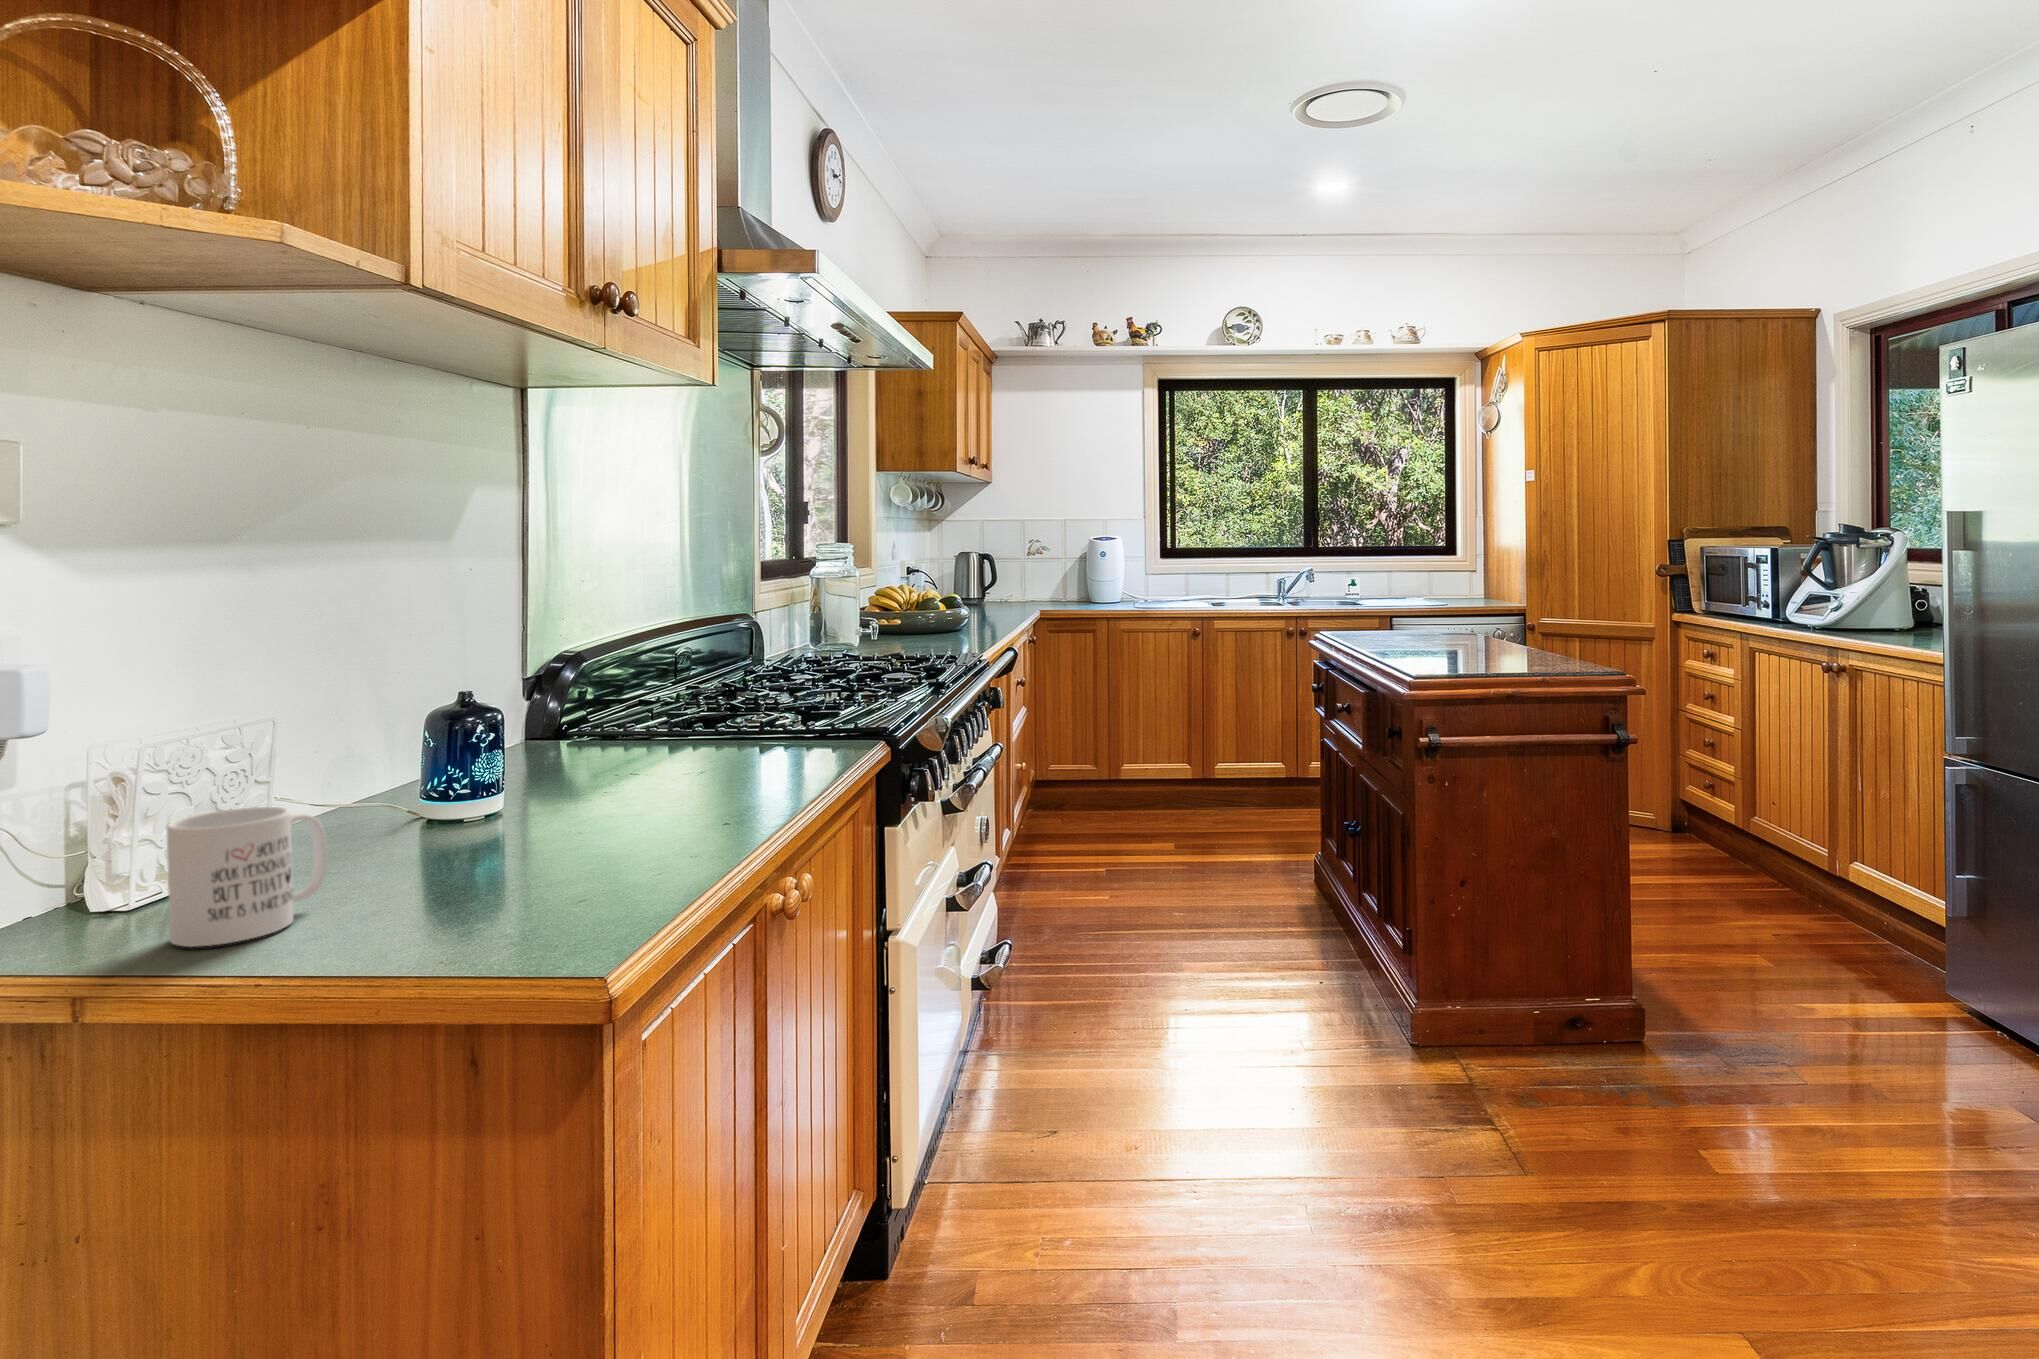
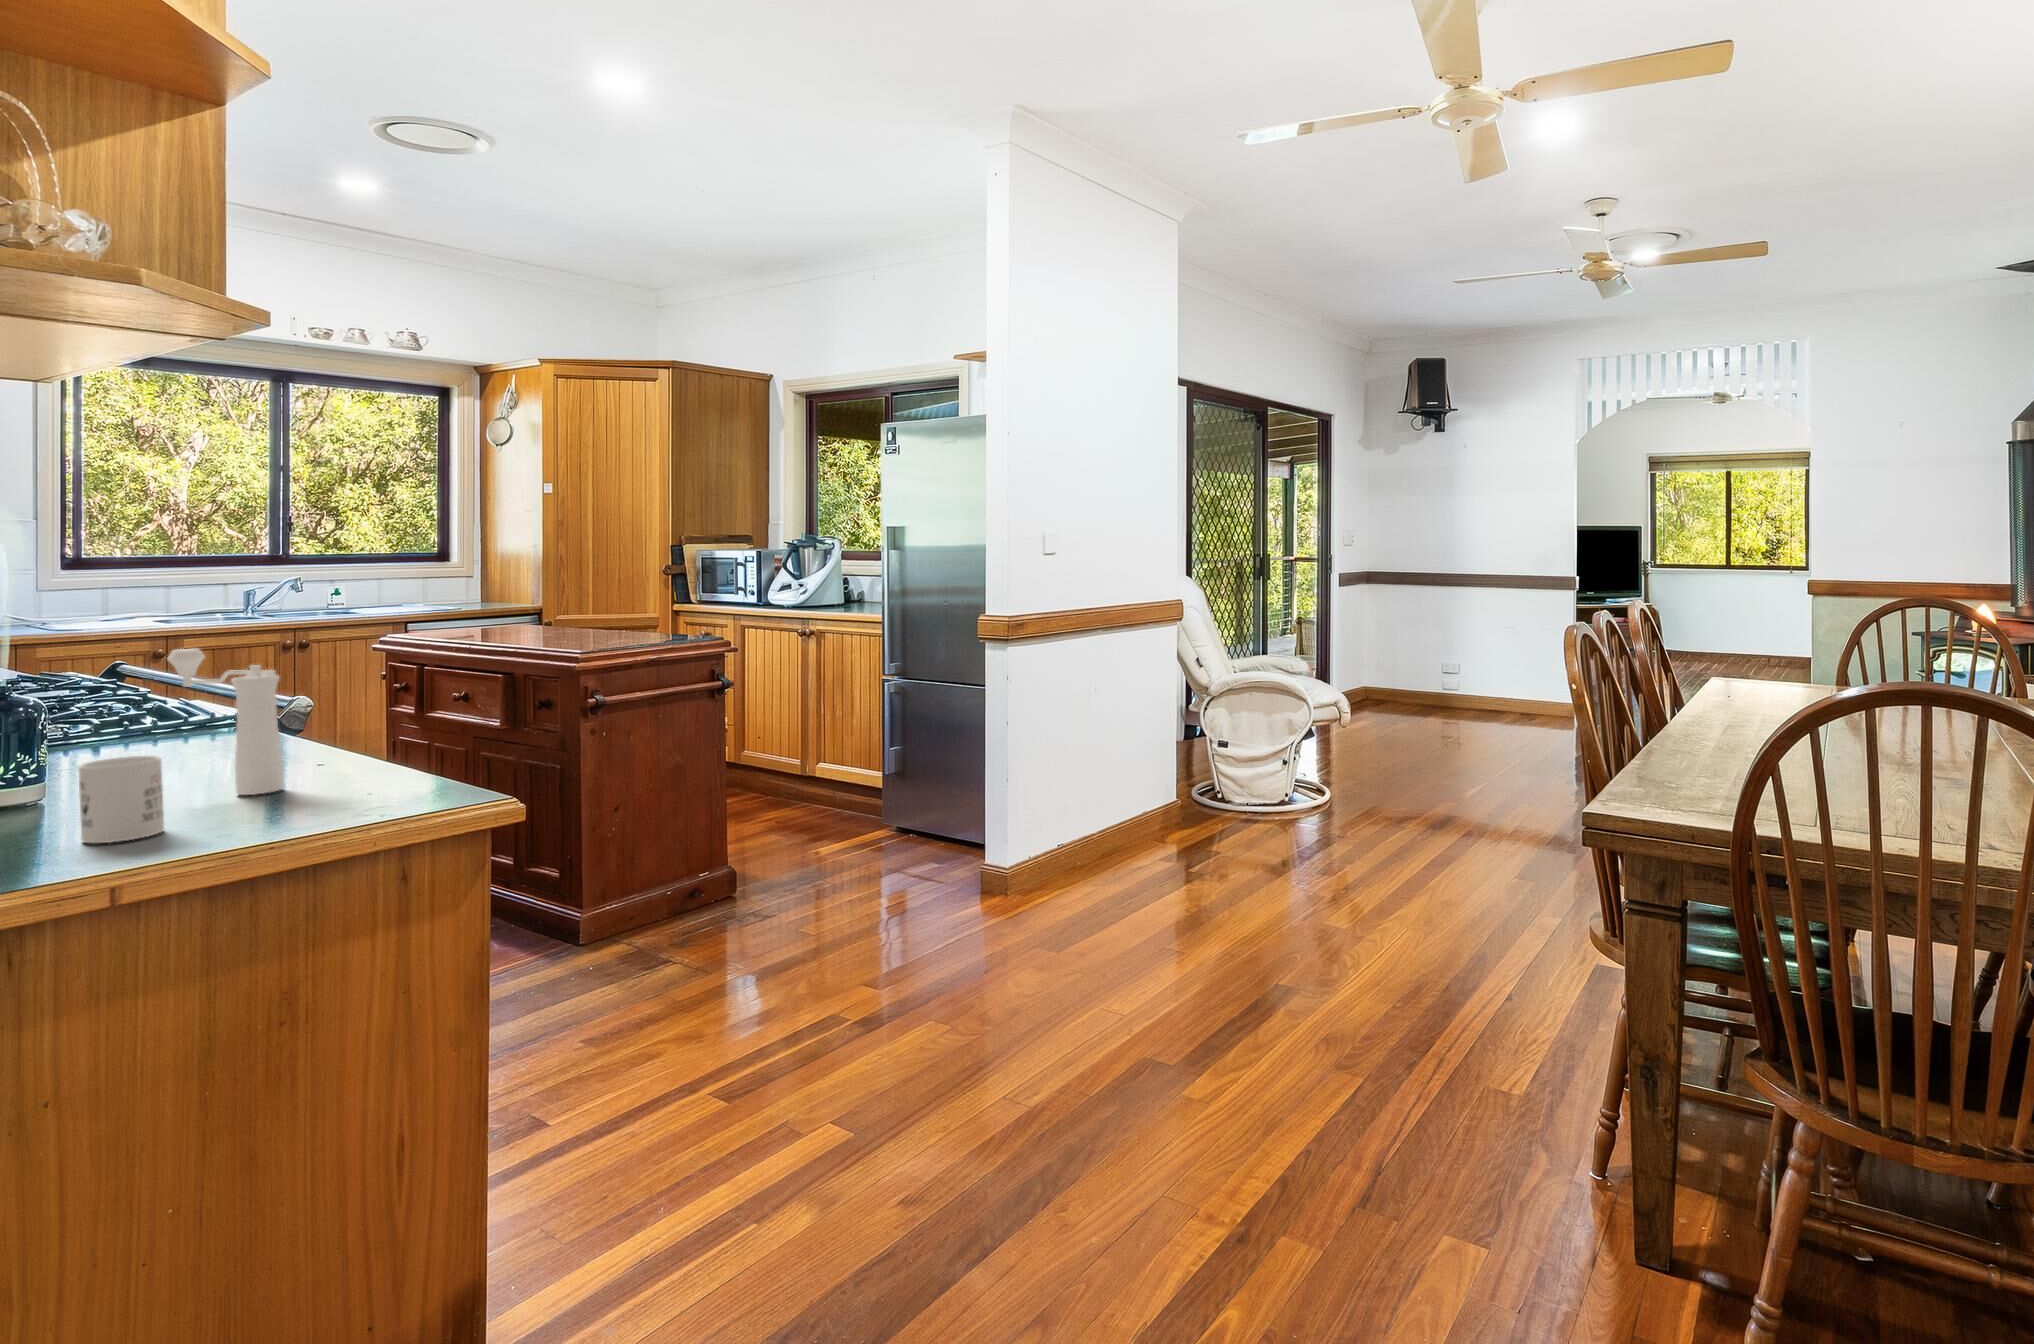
pepper mill: none [511,646,582,879] -> present [168,649,283,795]

